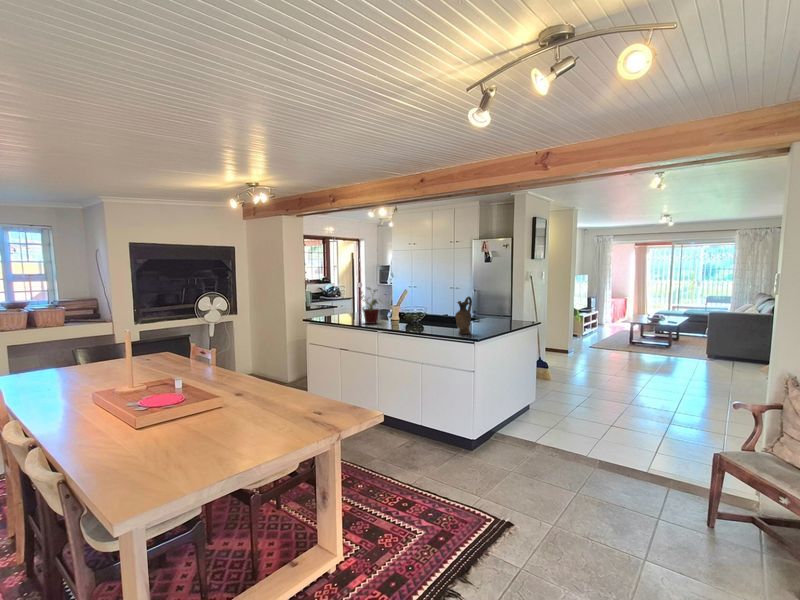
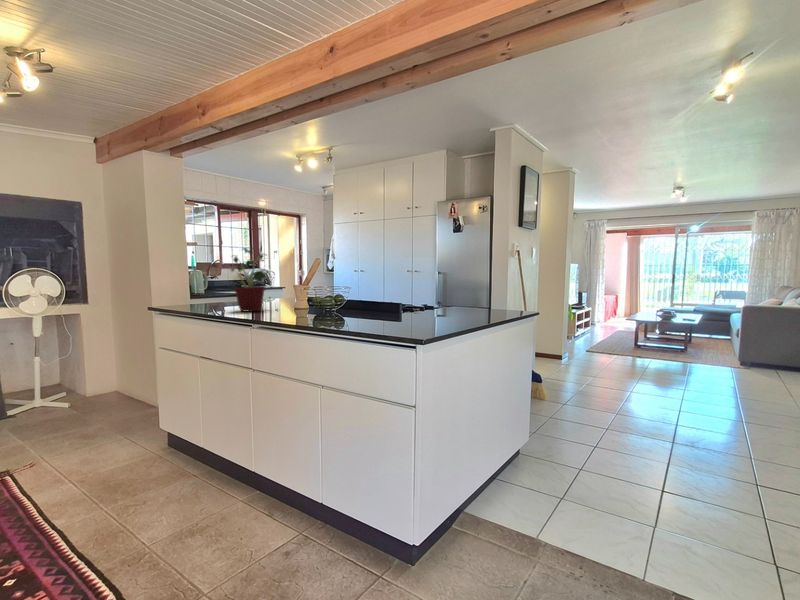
ceramic pitcher: present [455,297,472,334] -> none [382,253,416,327]

